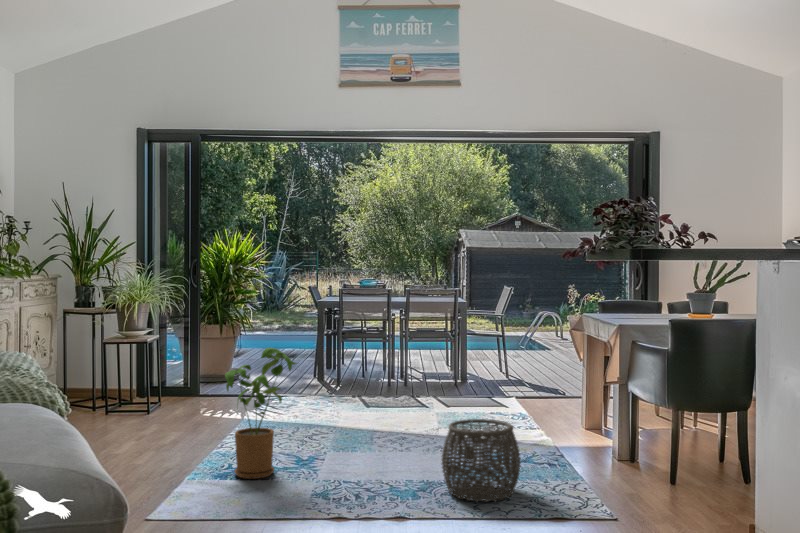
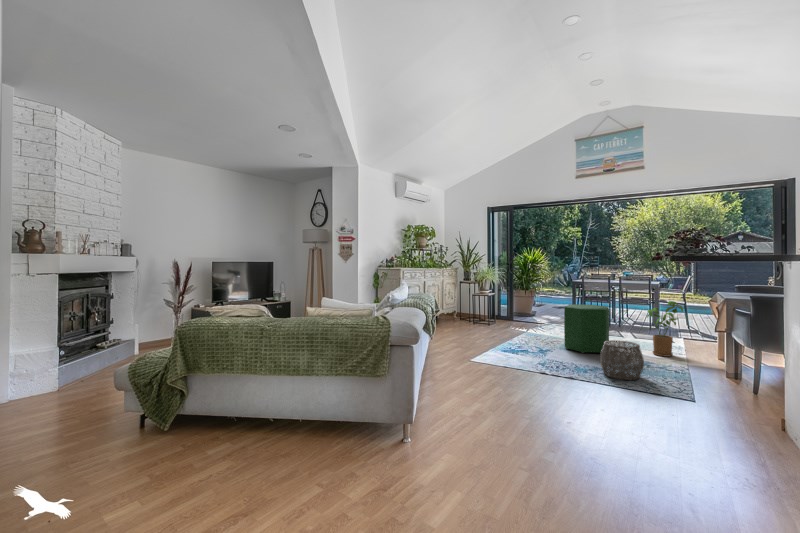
house plant: present [225,348,297,479] -> present [647,301,684,356]
ottoman: none [341,348,423,453] -> present [564,304,609,353]

